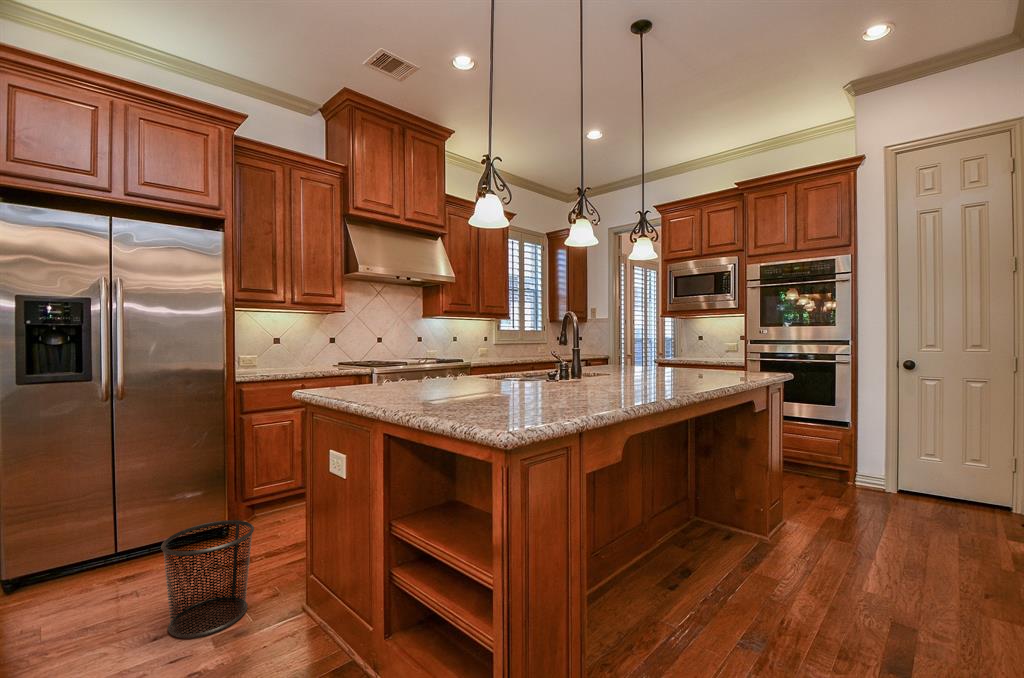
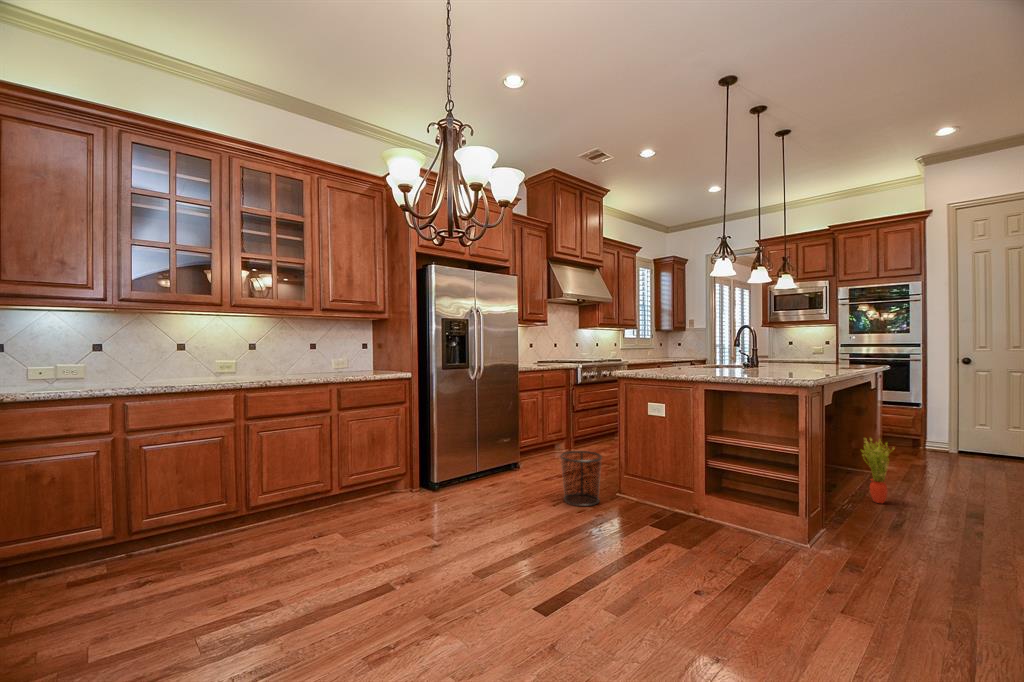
potted plant: none [707,501,764,624] -> present [862,438,894,503]

